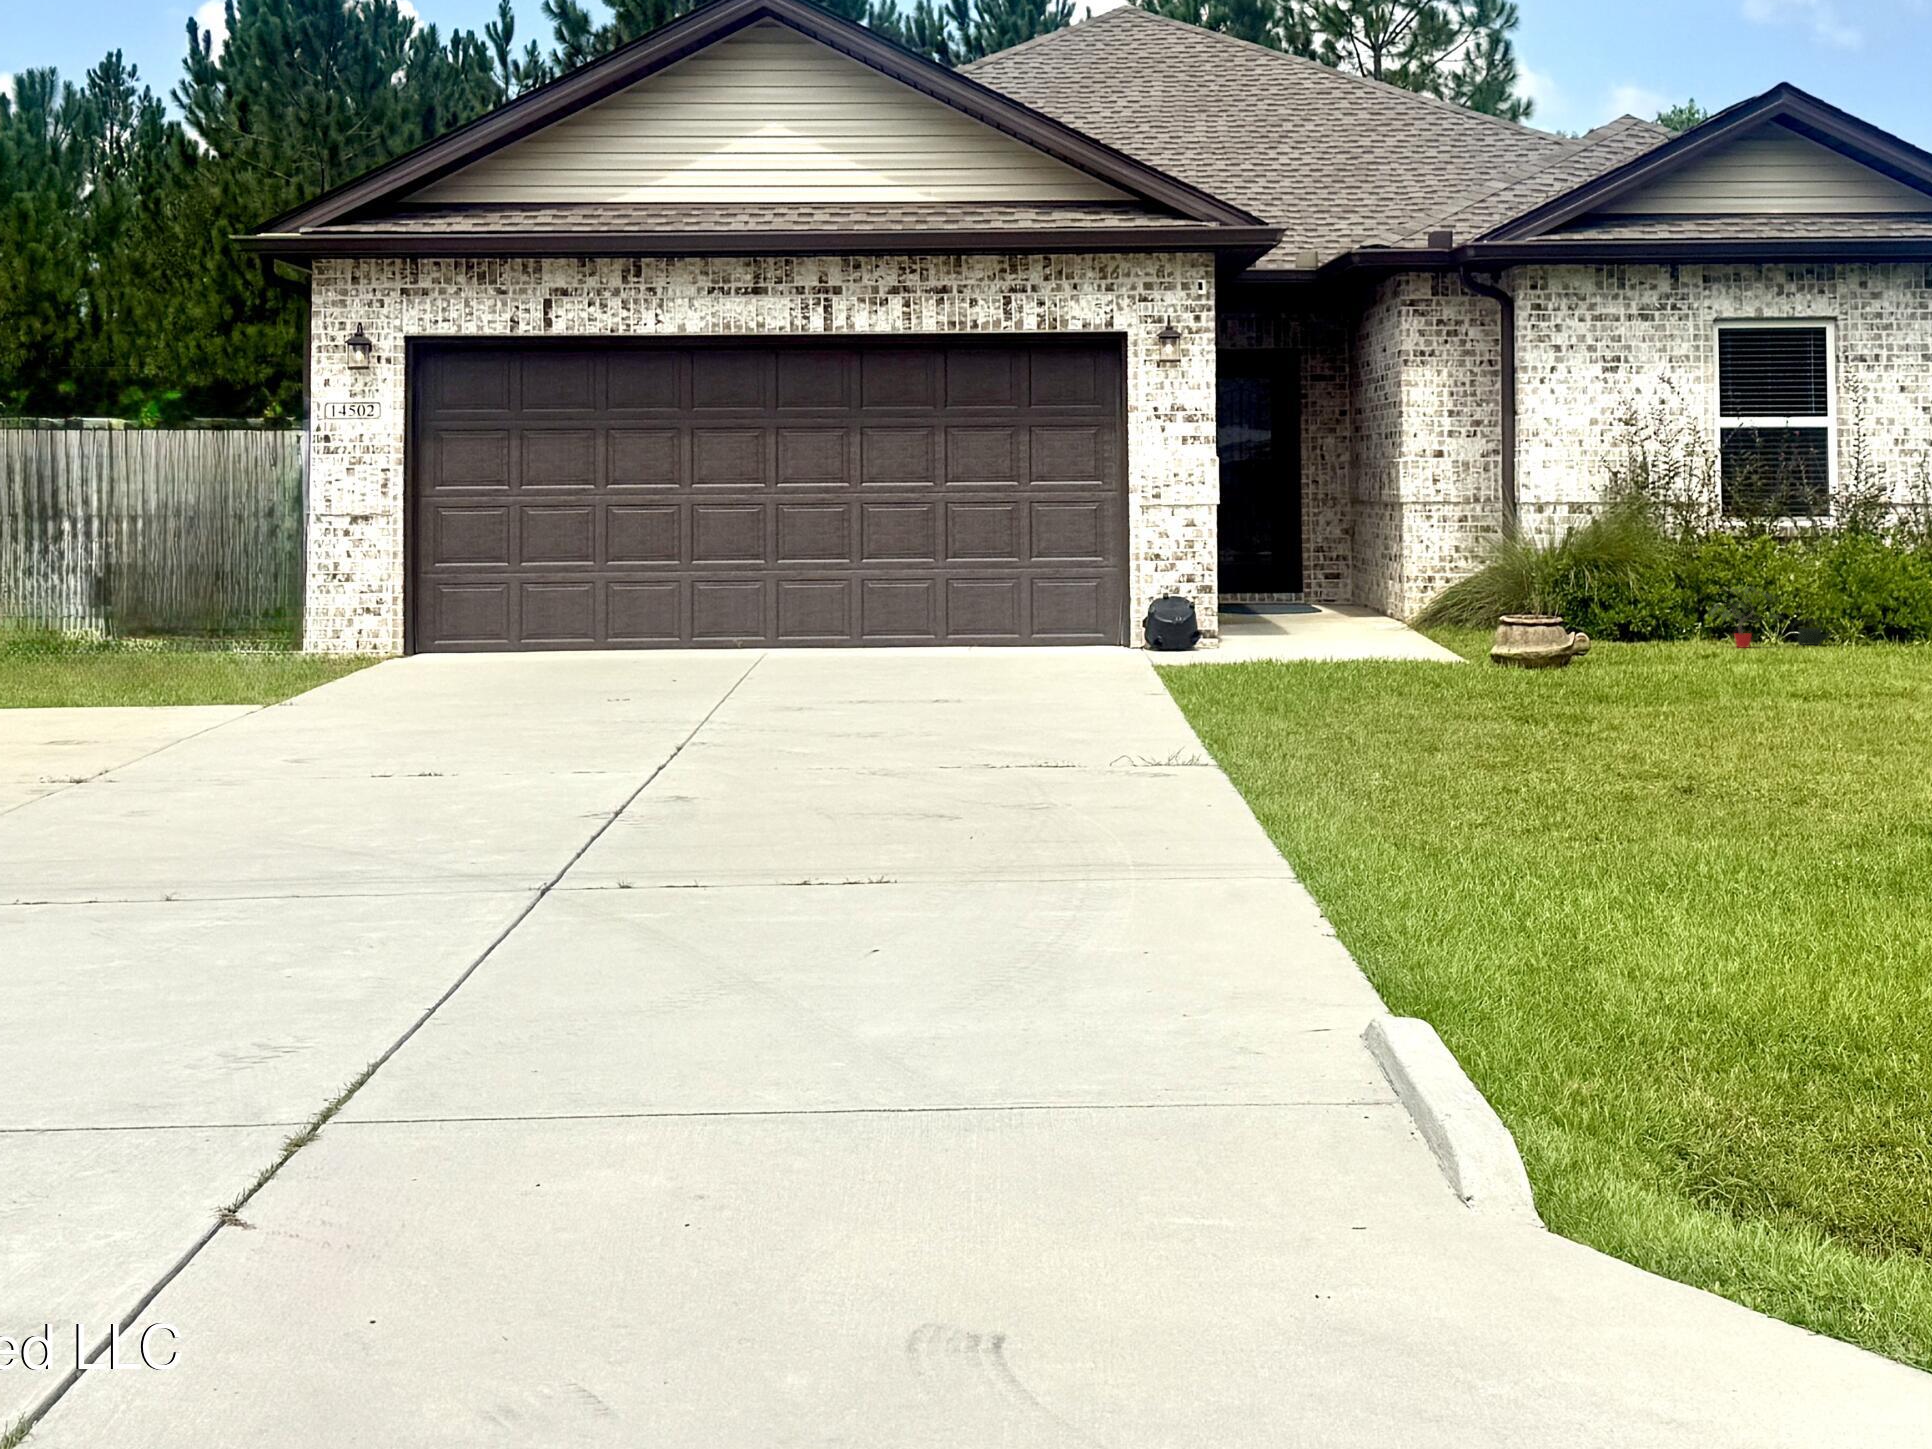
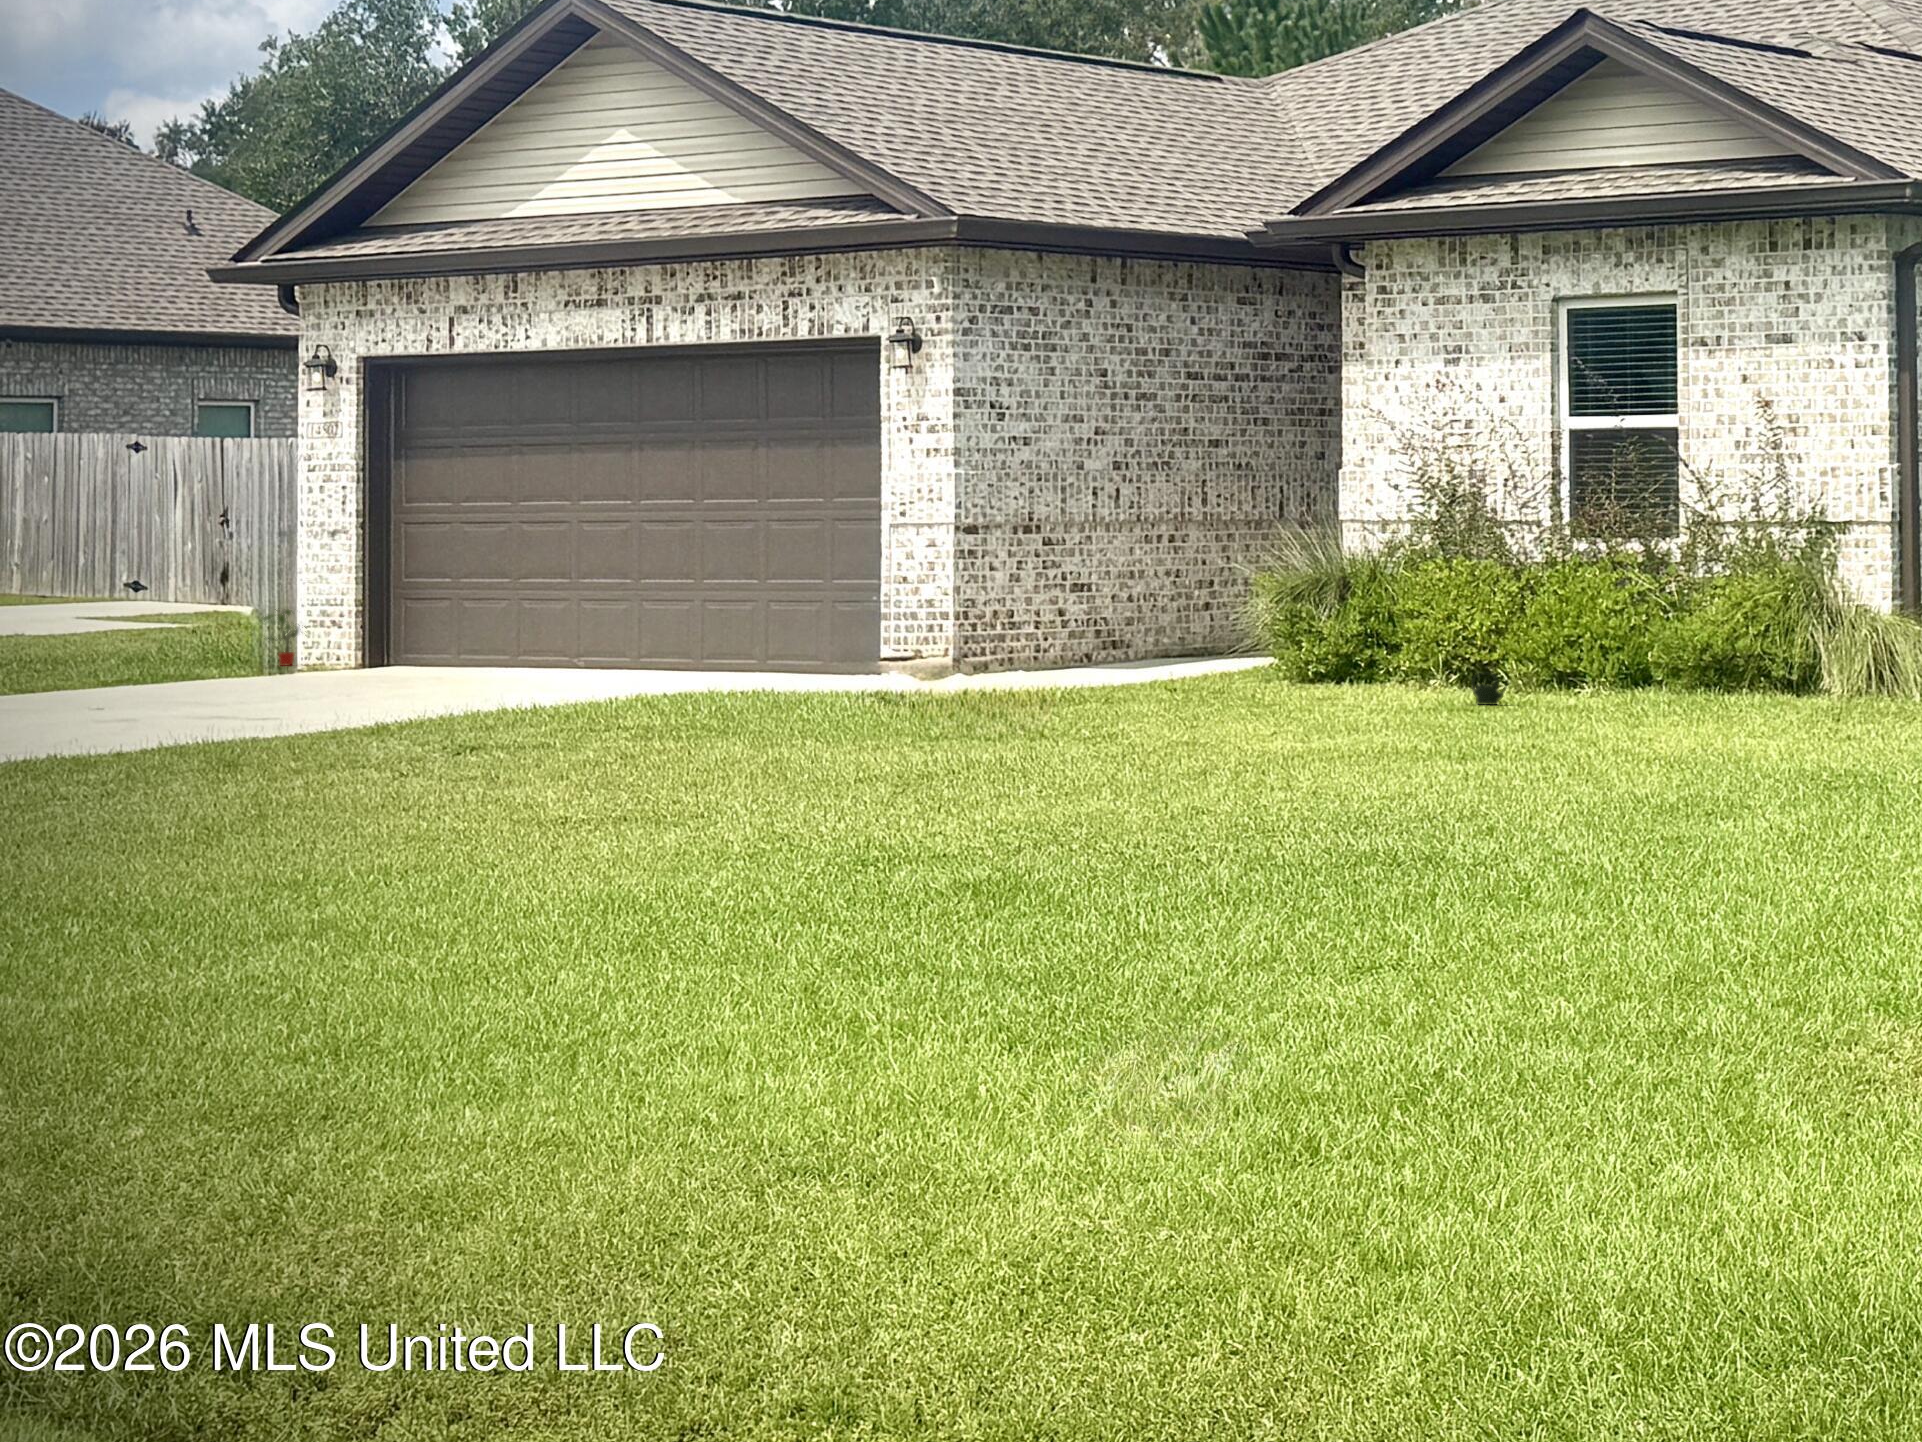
potted plant: present [1711,588,1780,648] -> present [263,609,306,666]

